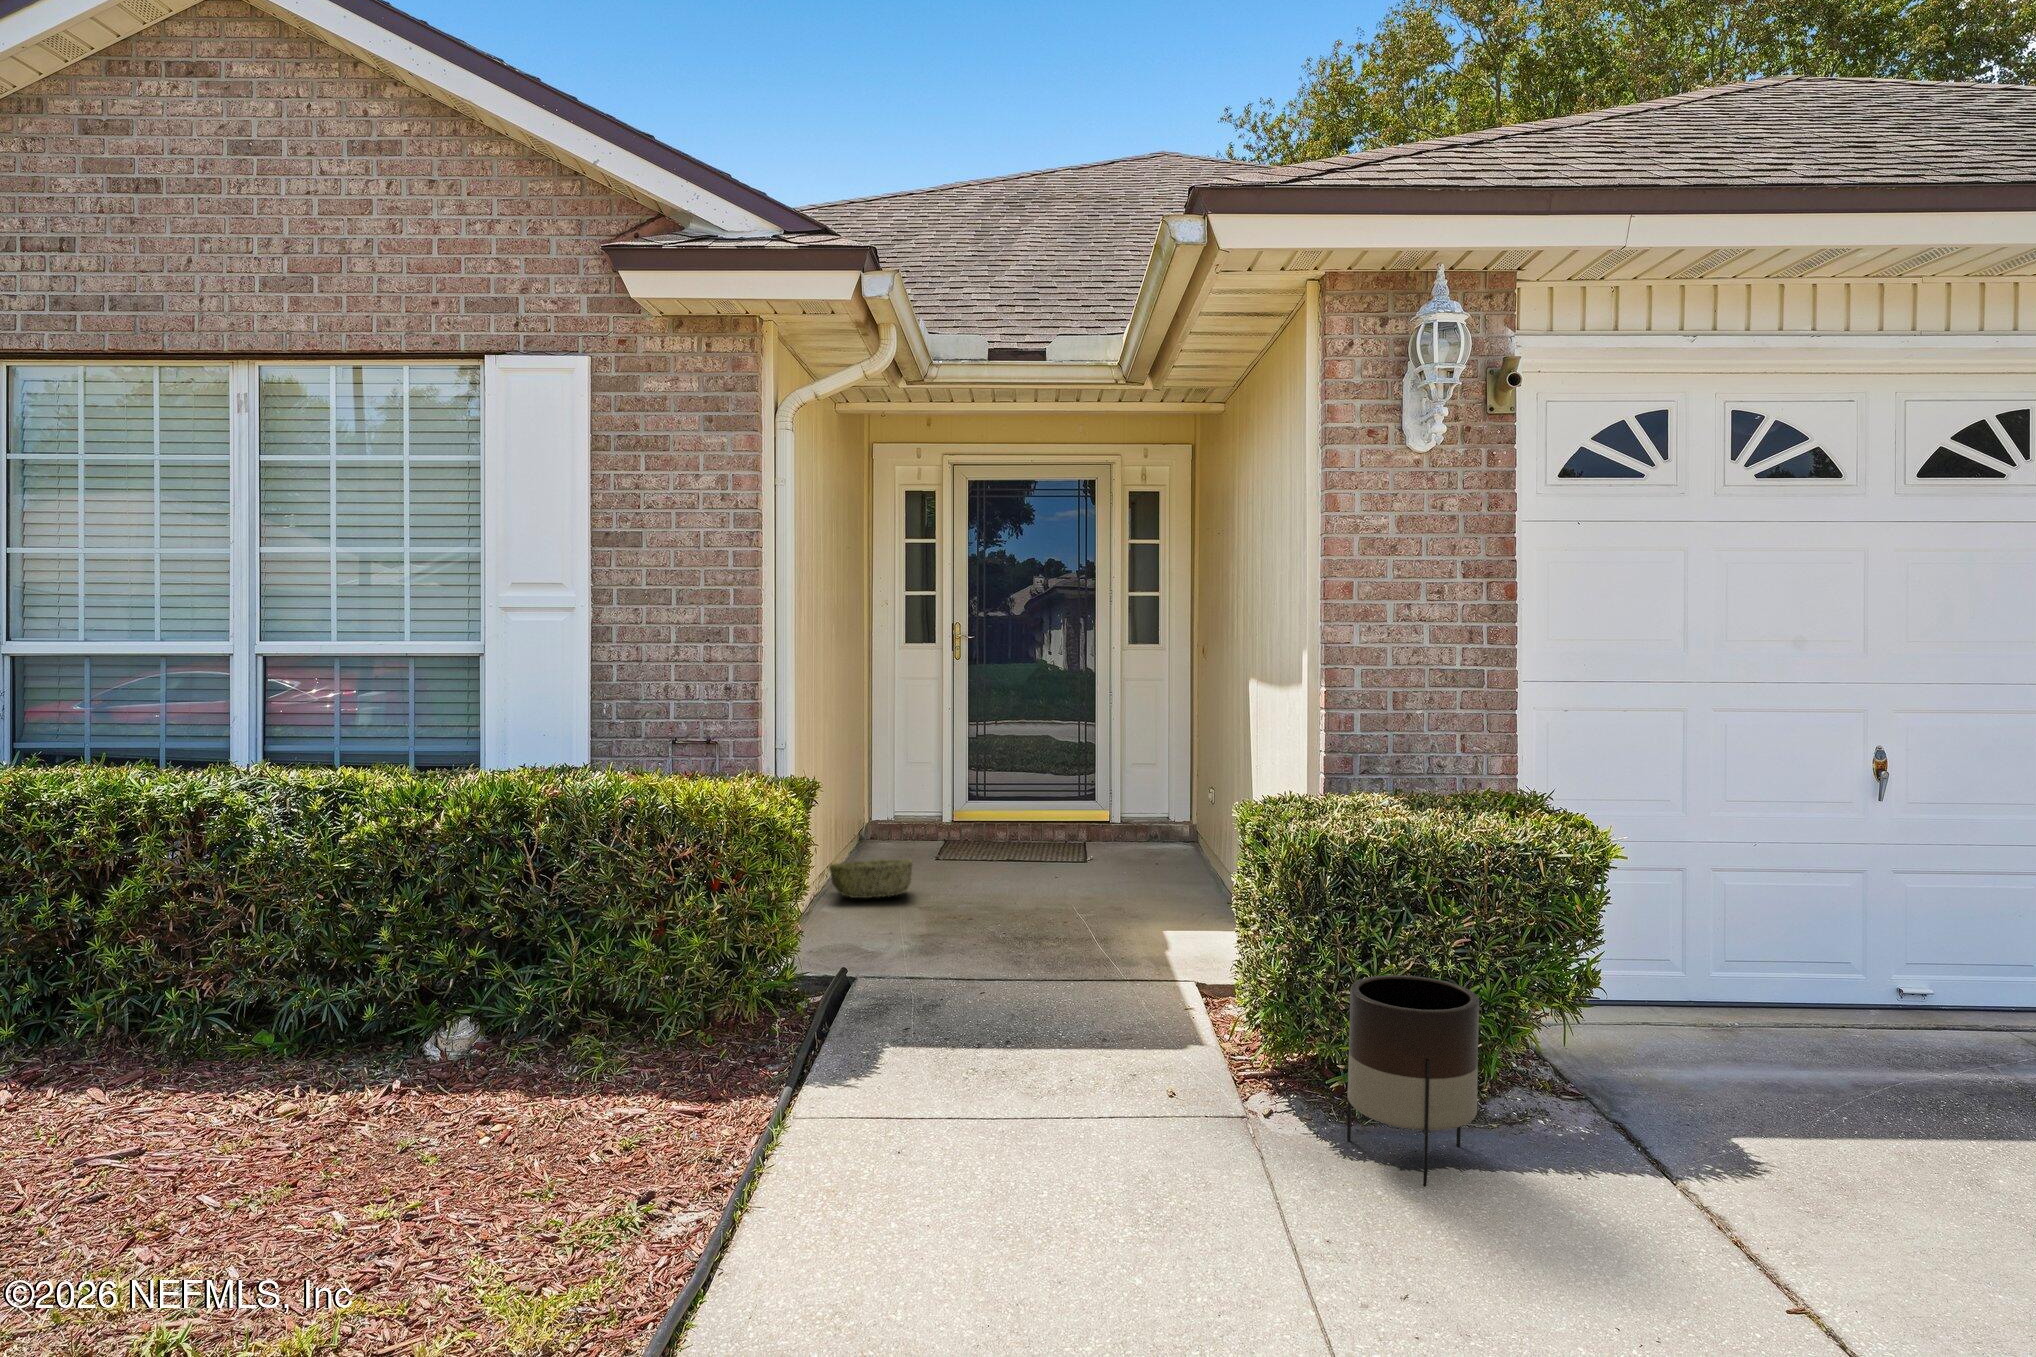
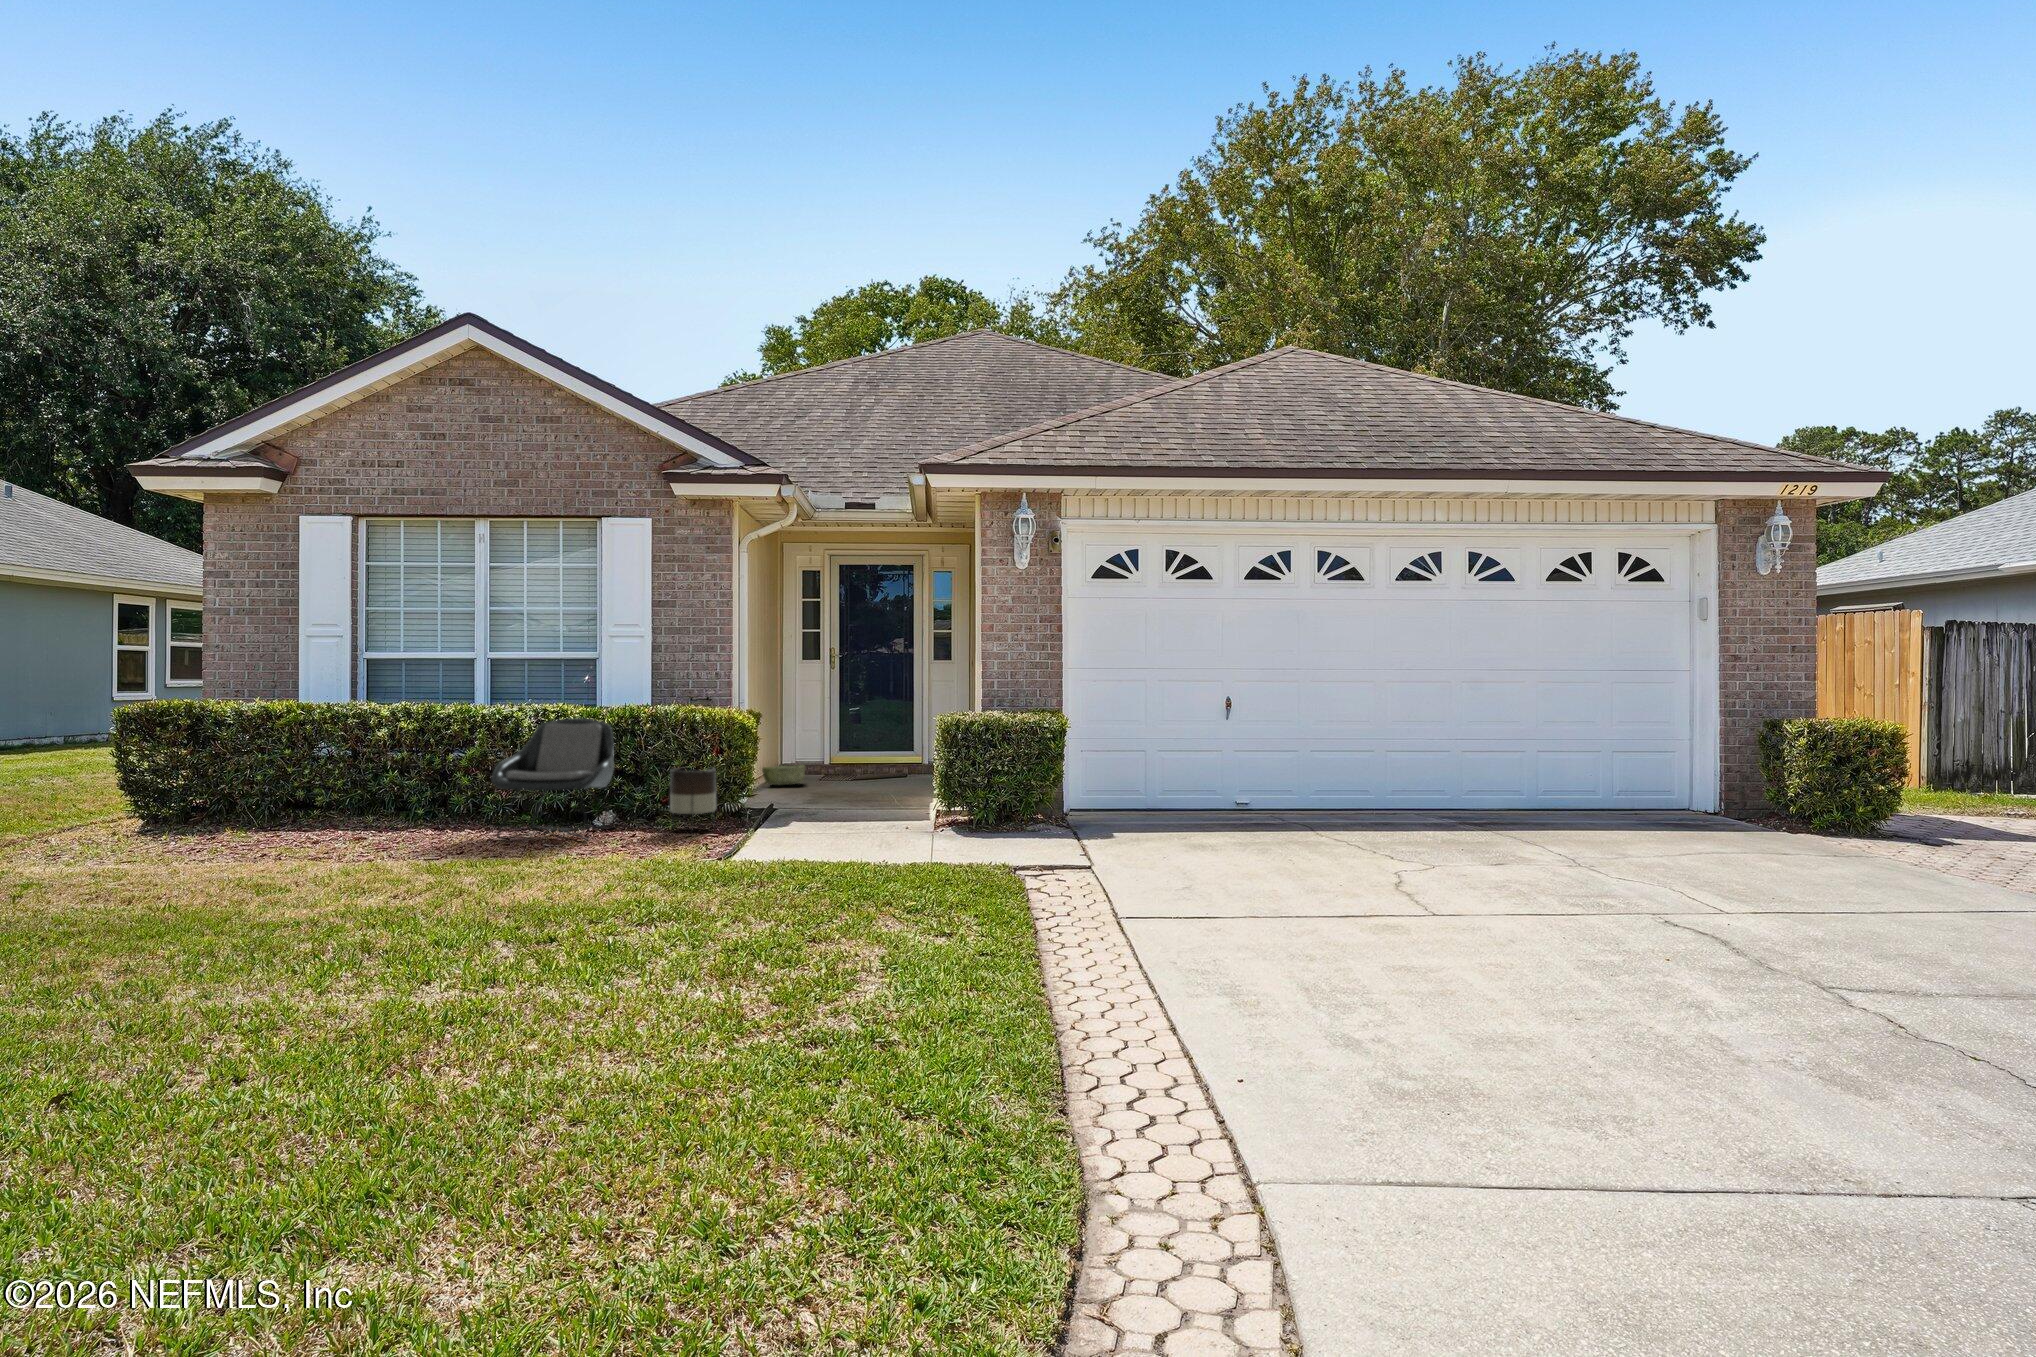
lounge chair: none [98,811,470,1164] -> present [491,718,618,841]
planter: present [1347,975,1479,1186] -> present [670,768,716,815]

